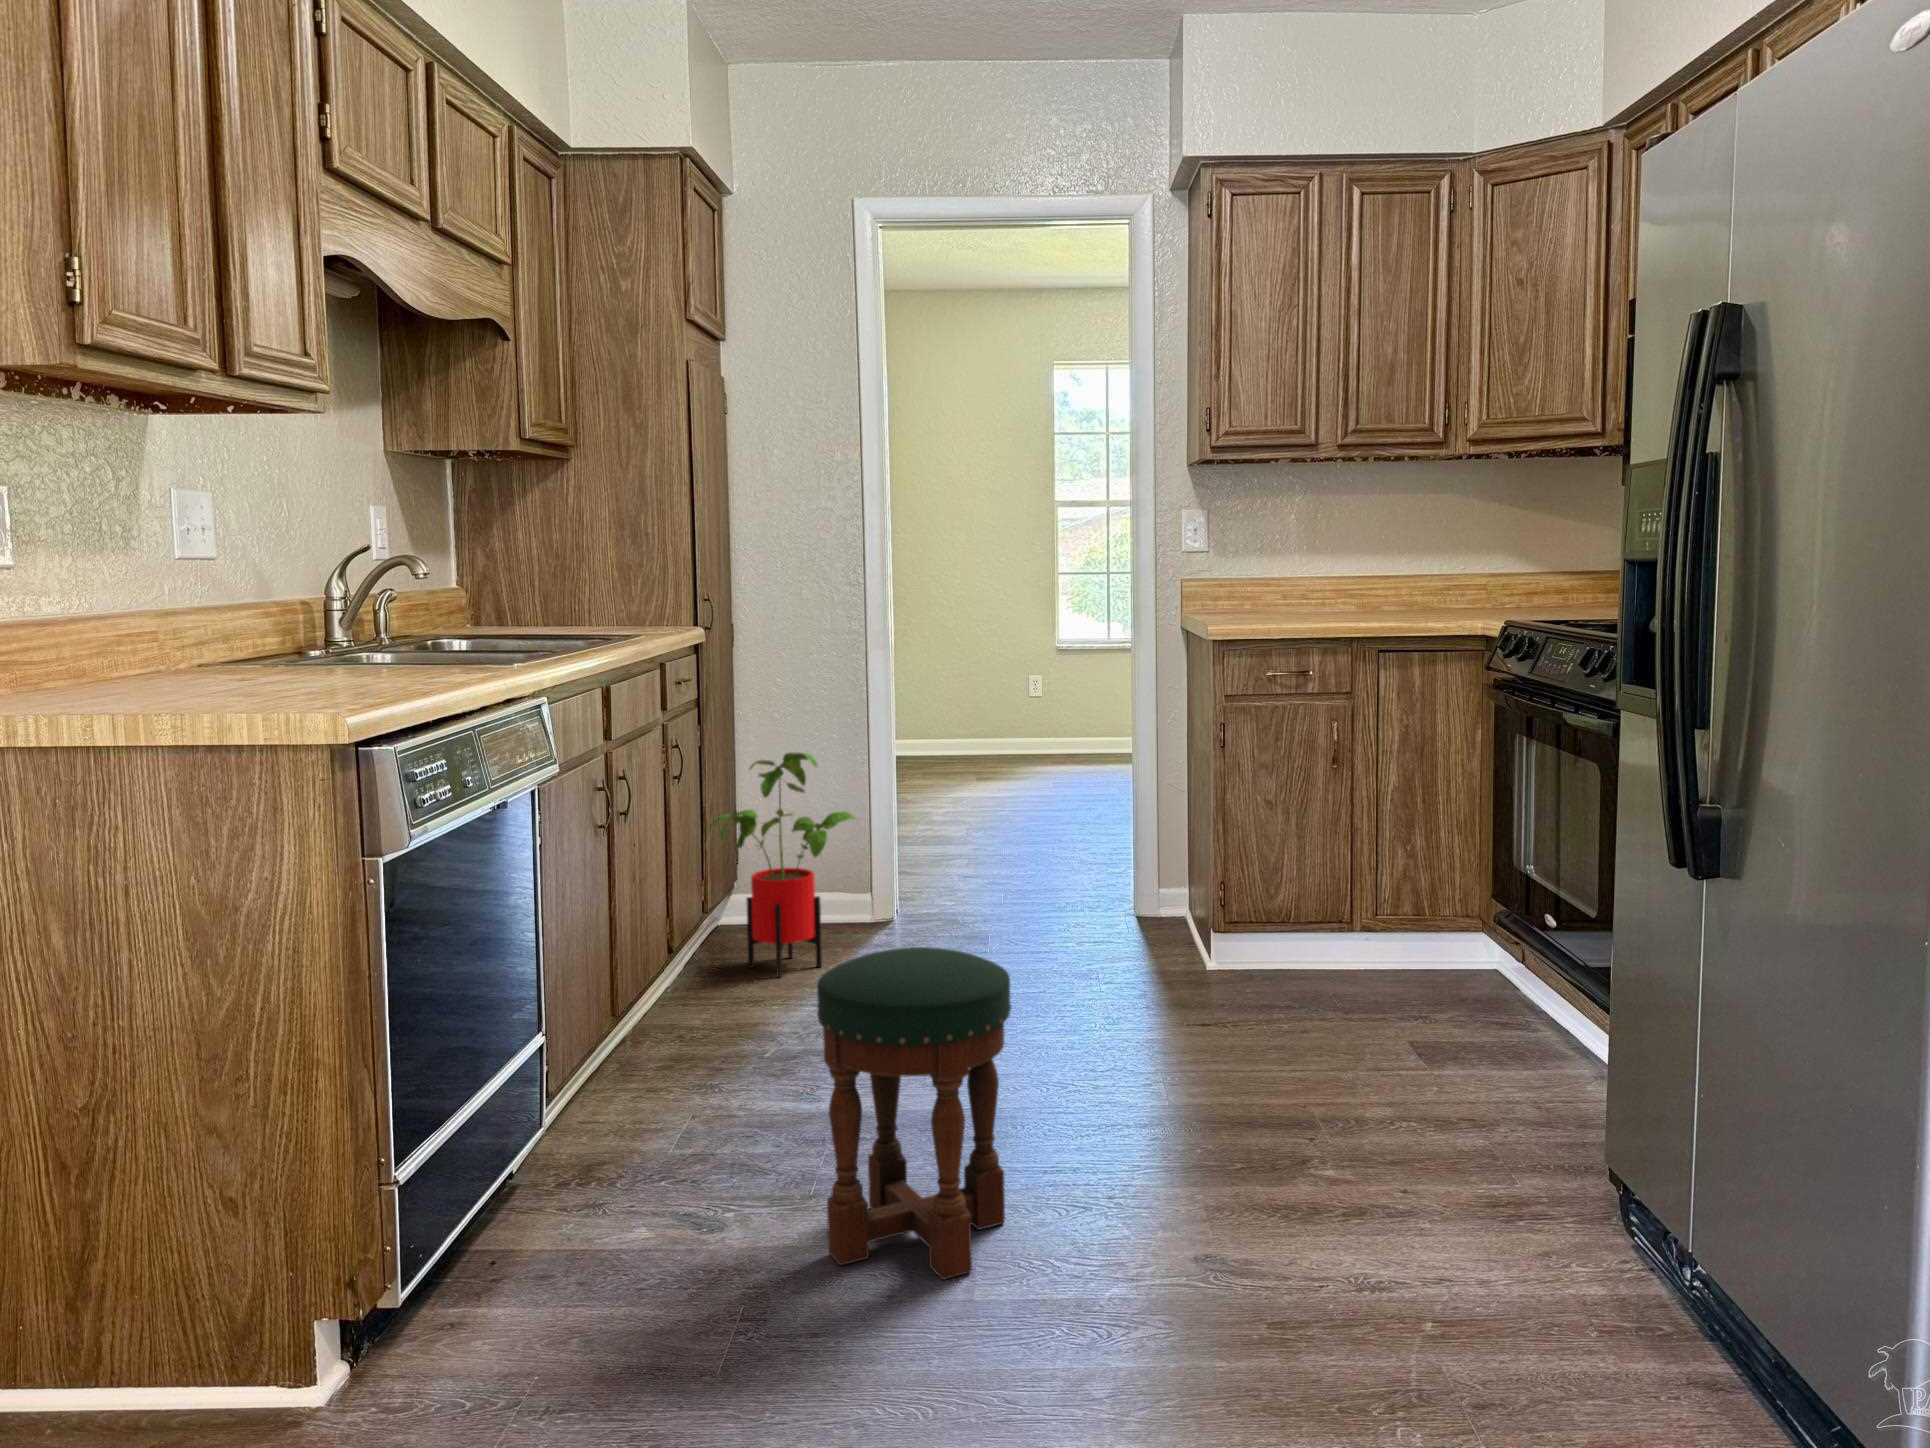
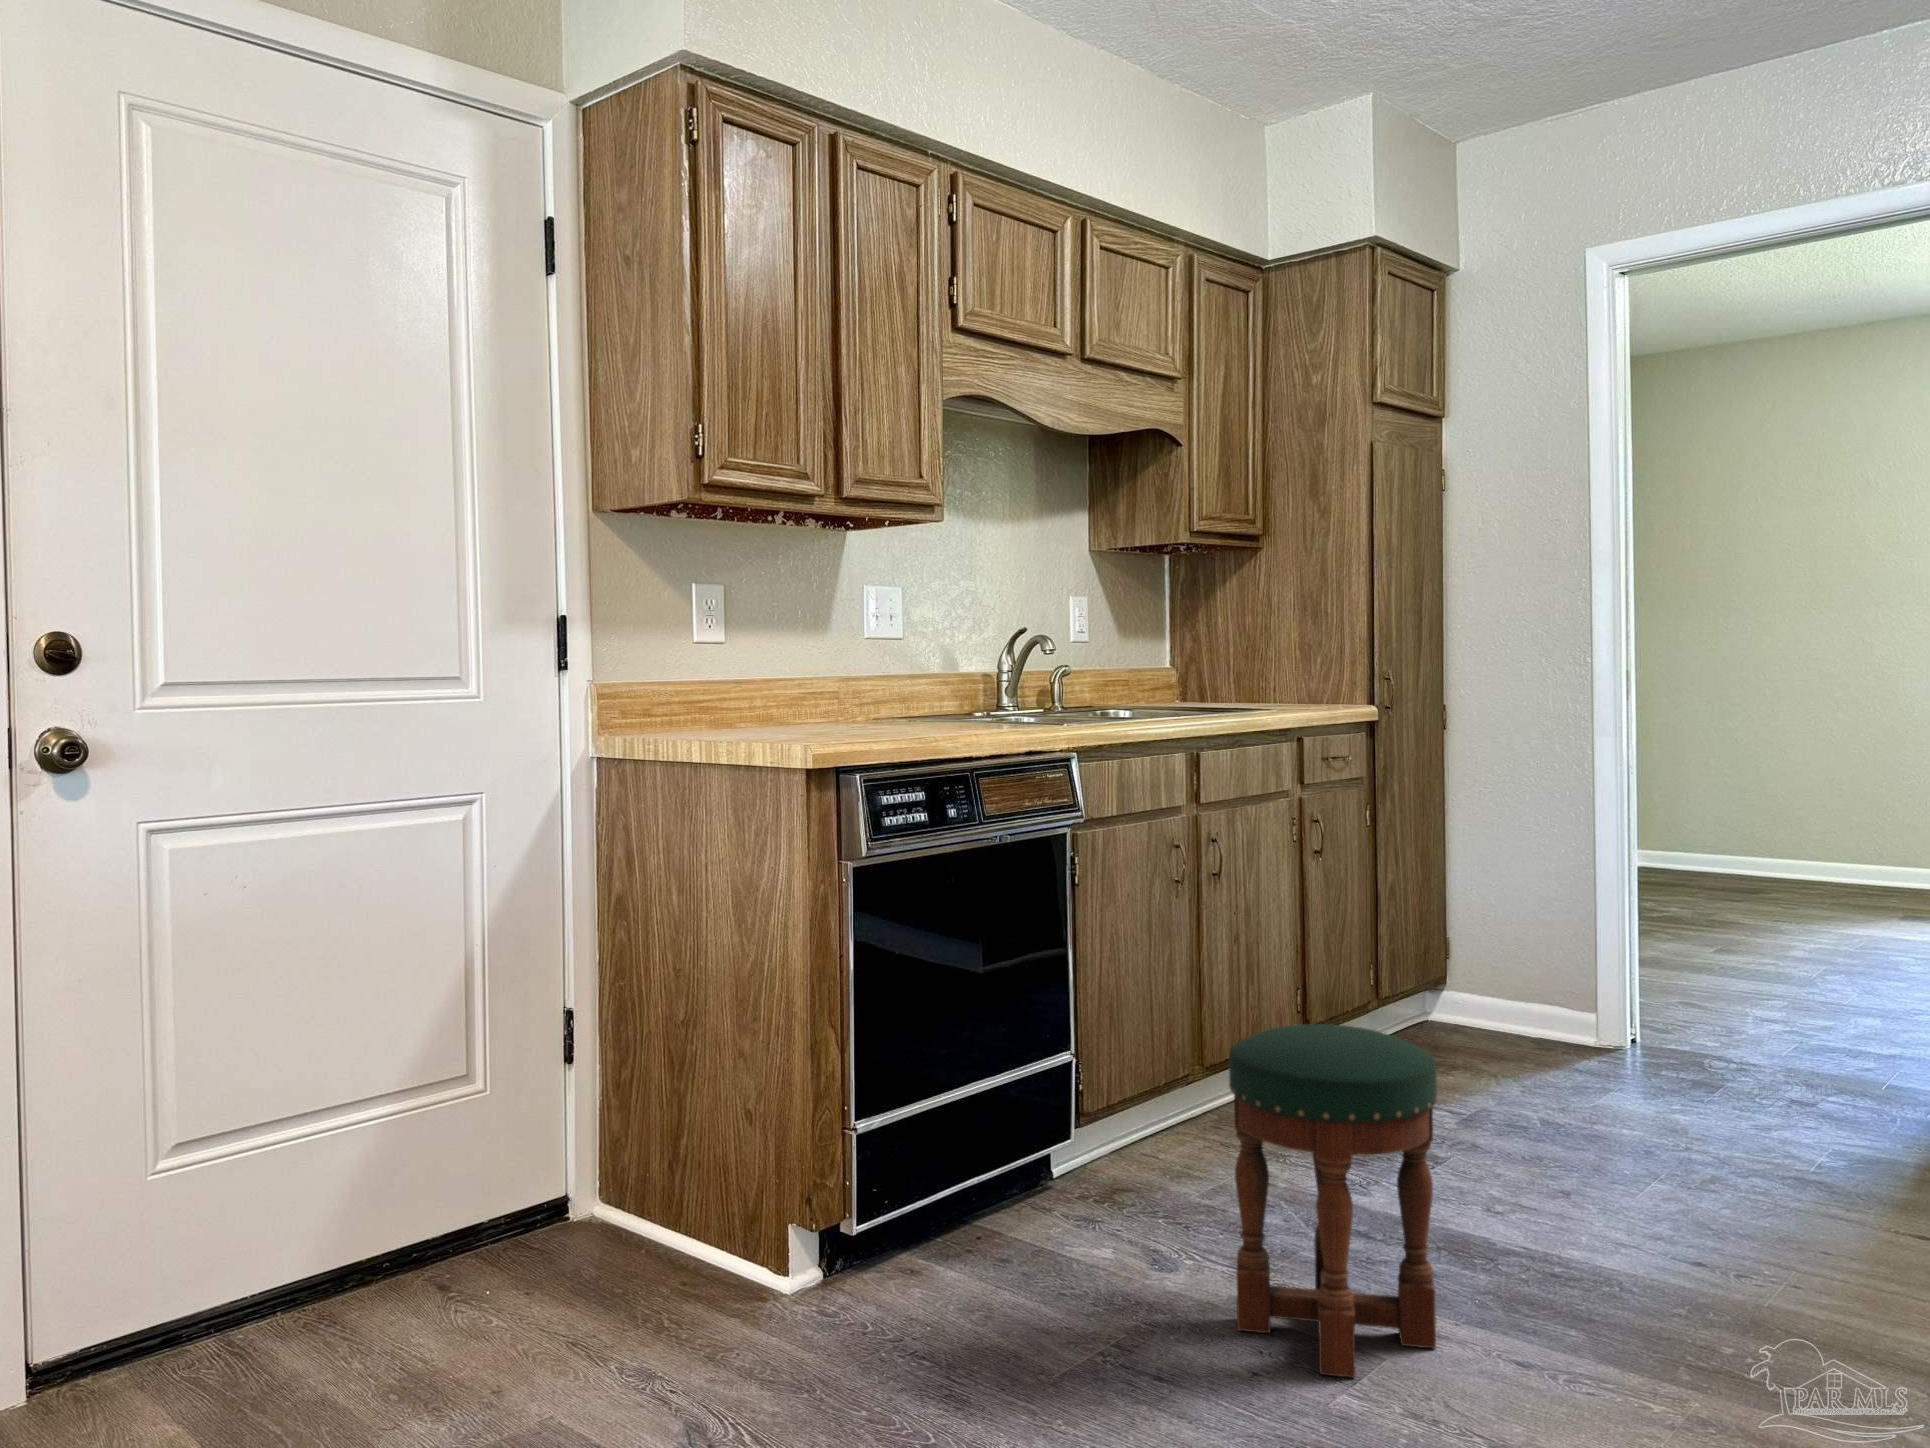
house plant: present [708,753,856,977] -> none [1370,841,1536,1077]

